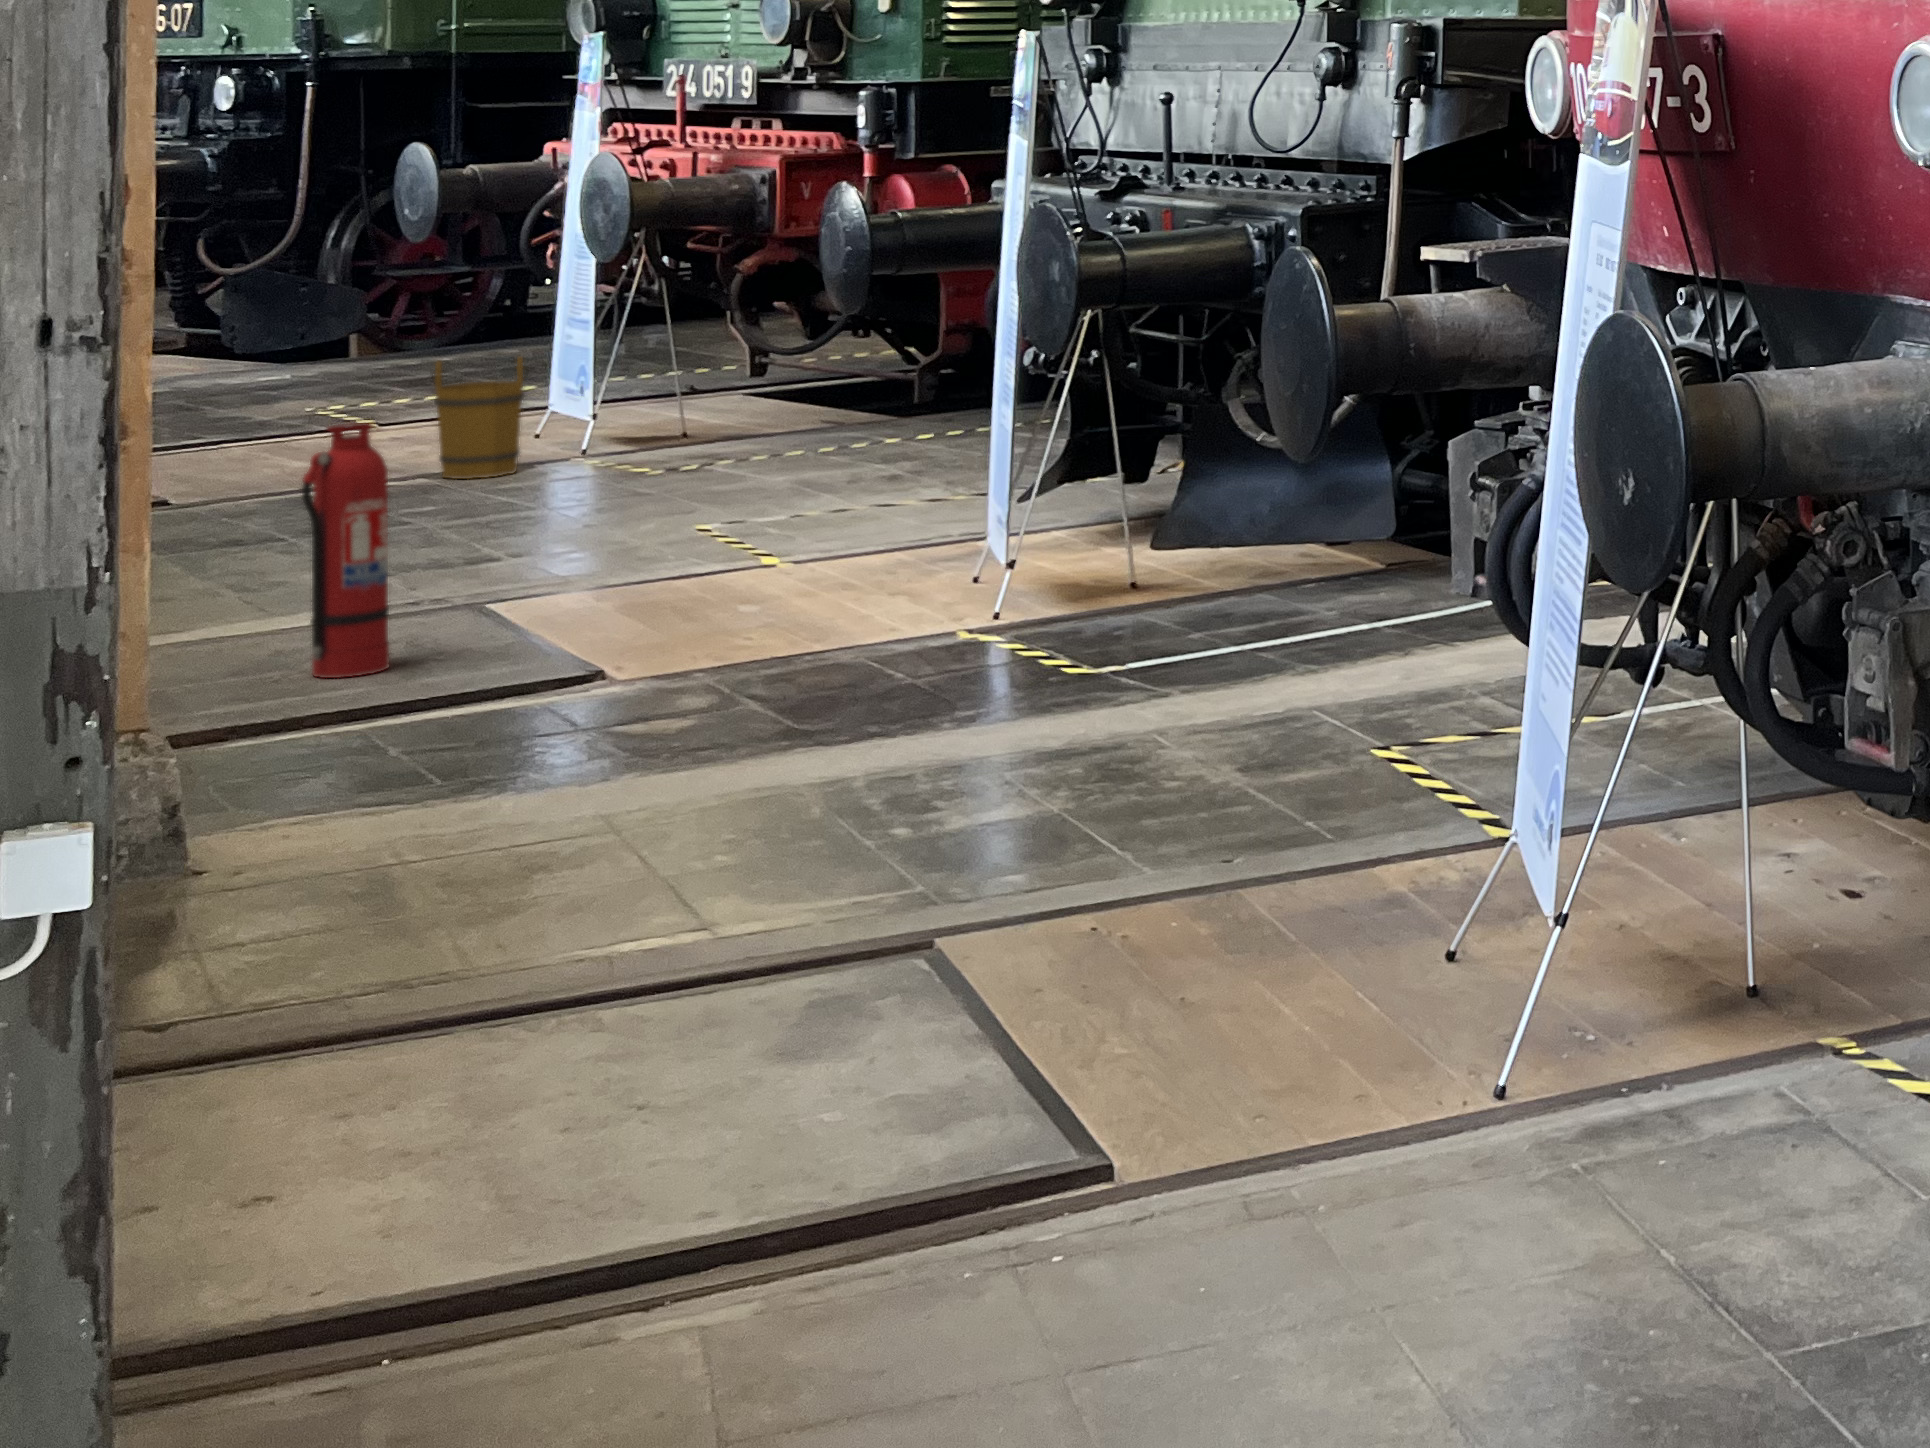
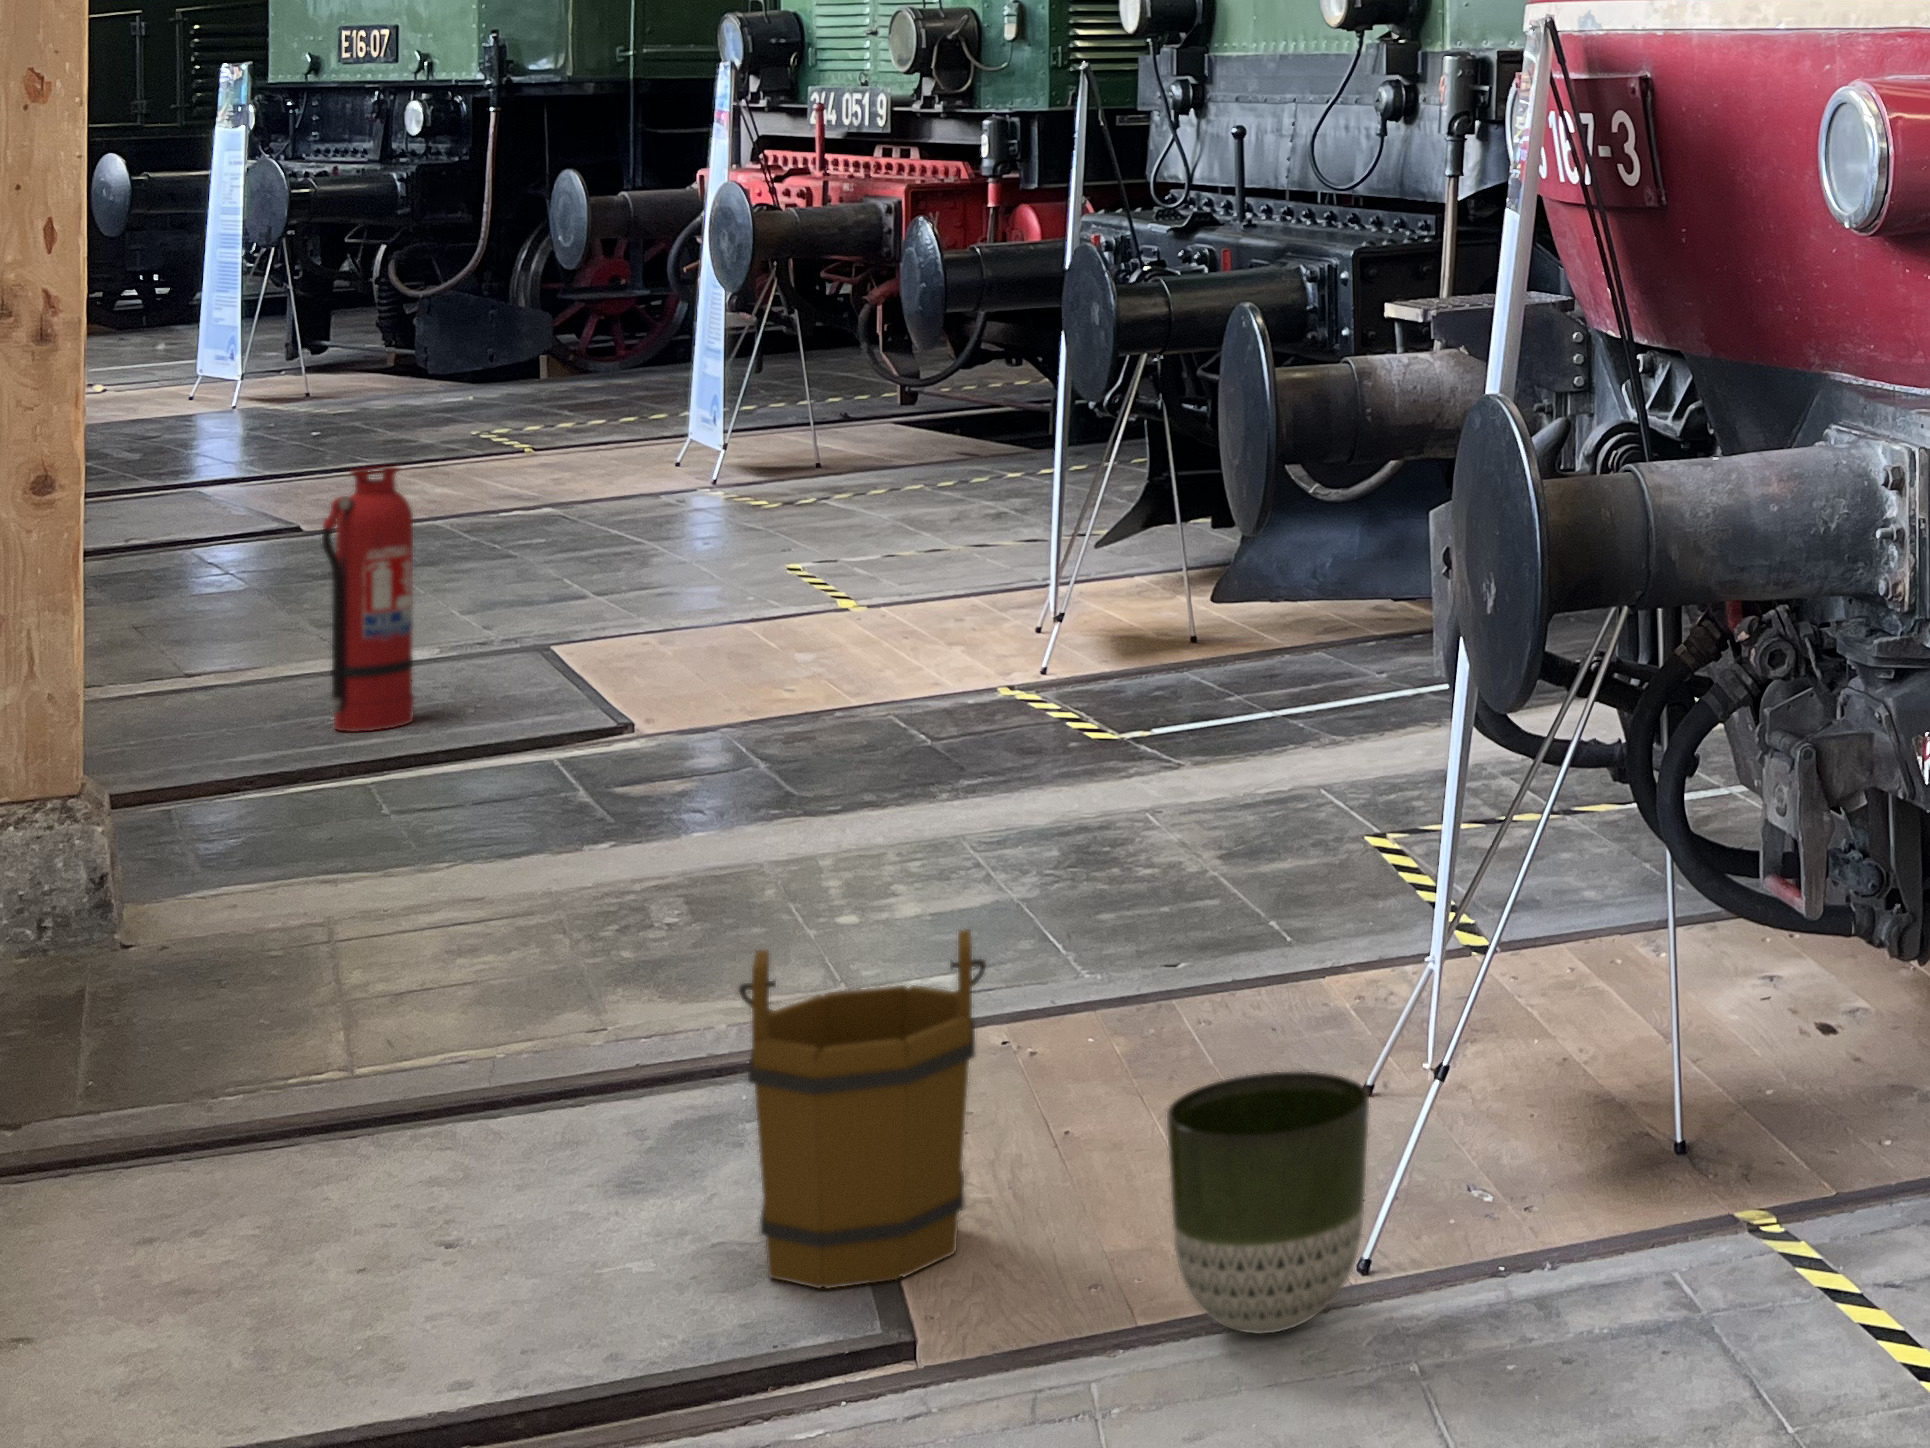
bucket: present [431,357,527,479] -> present [739,929,986,1288]
planter: none [1327,916,1503,1140] -> present [1167,1072,1369,1334]

